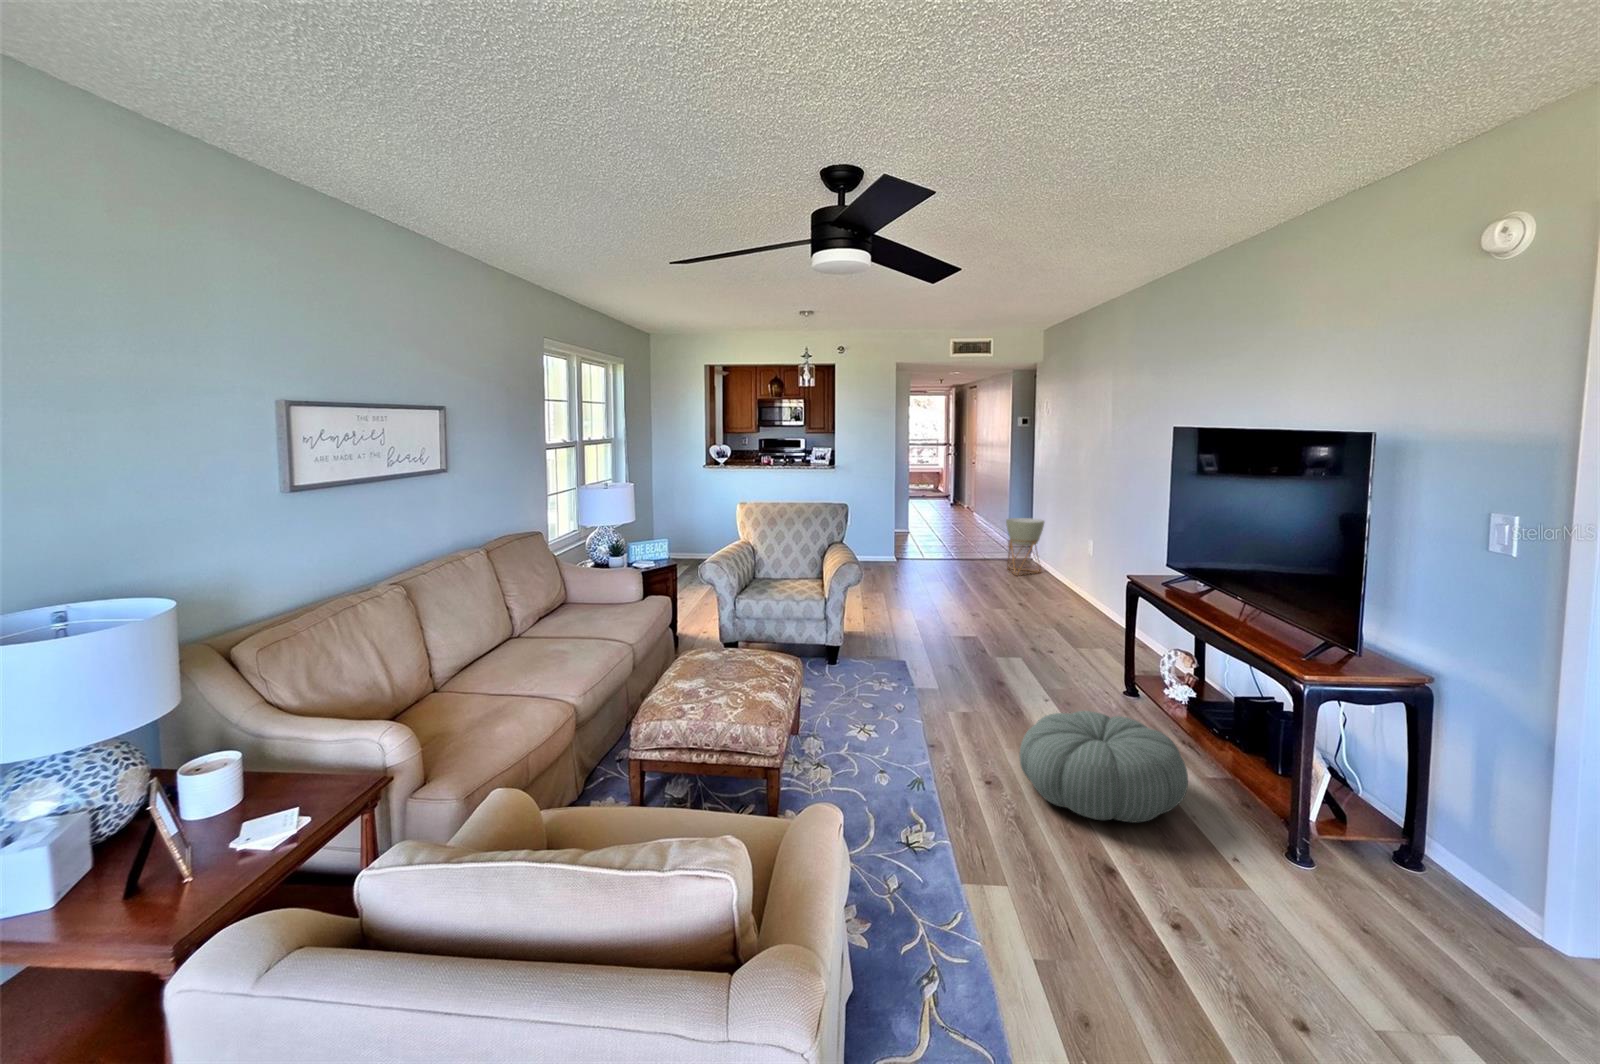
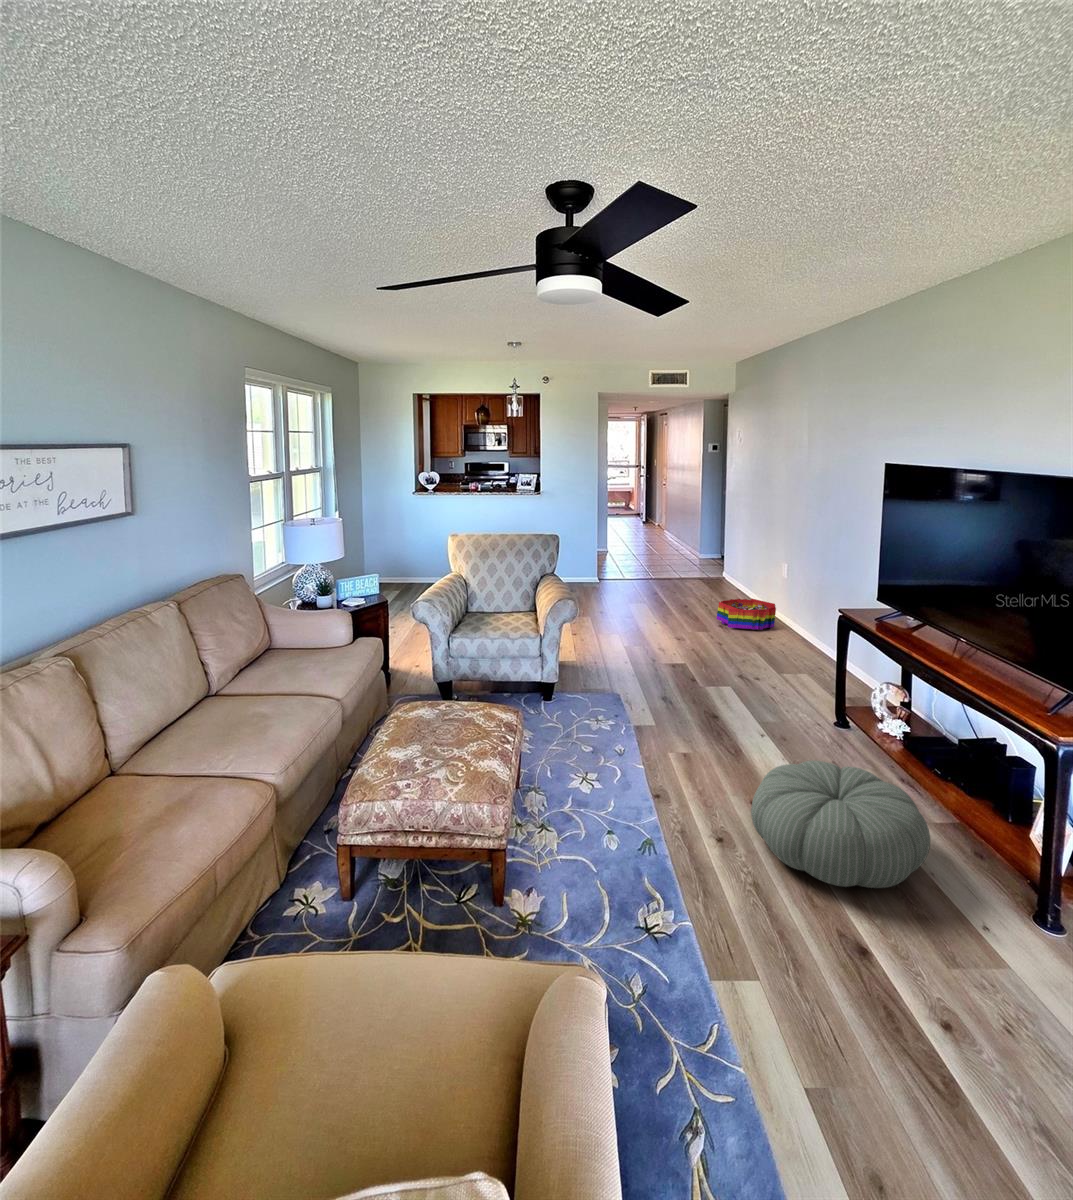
planter: present [1006,518,1044,576] -> none [700,540,736,595]
storage bin: none [1019,577,1082,609] -> present [716,599,776,630]

